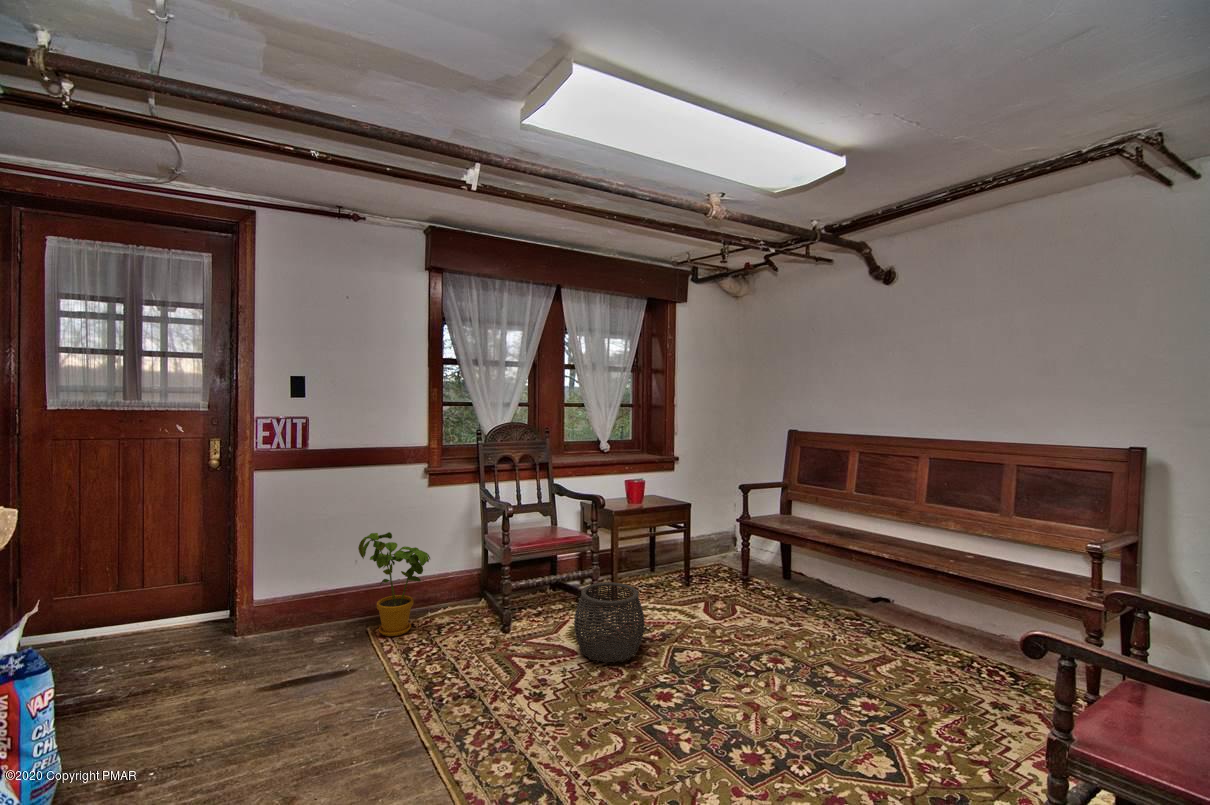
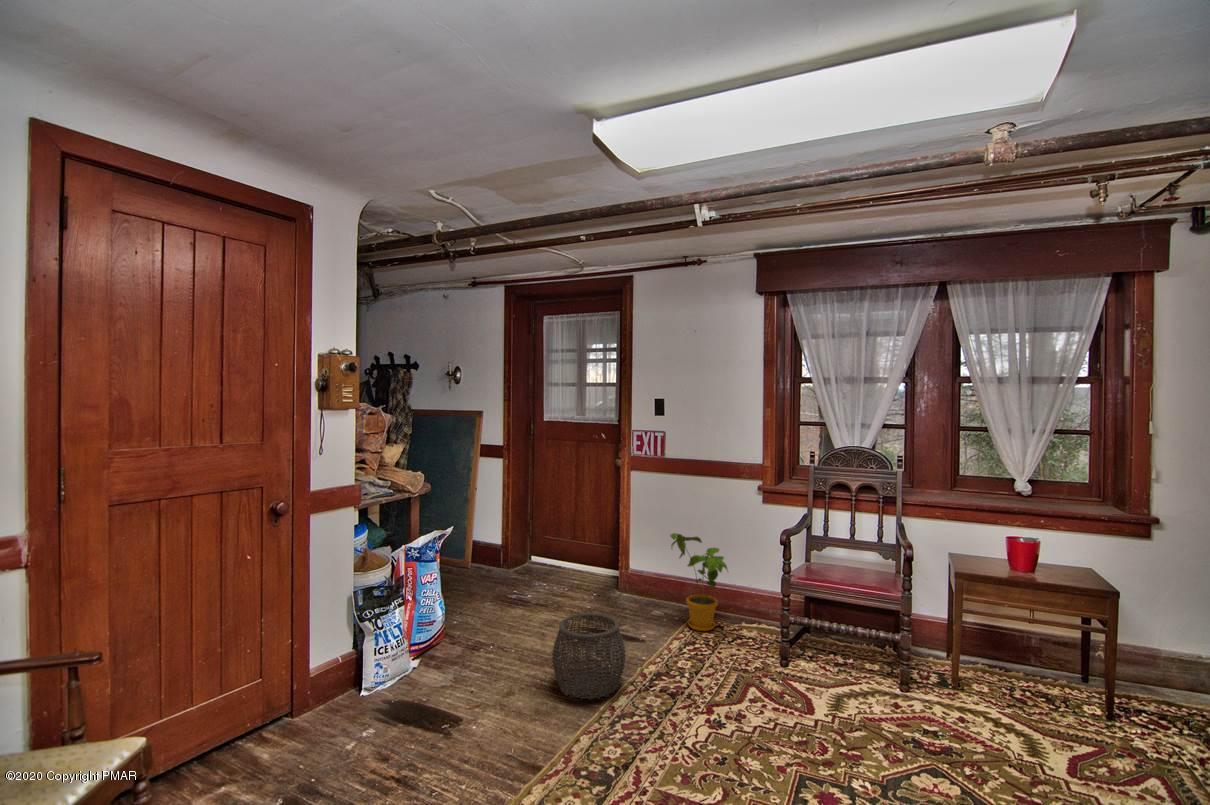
woven basket: present [574,582,645,663] -> present [552,613,626,699]

